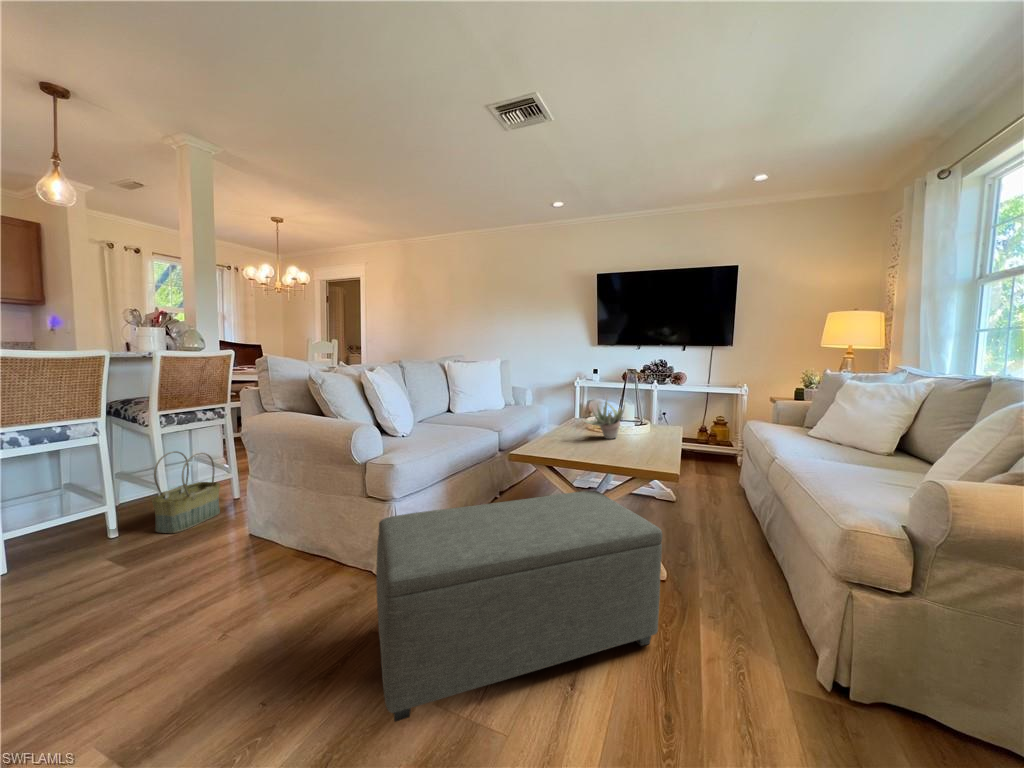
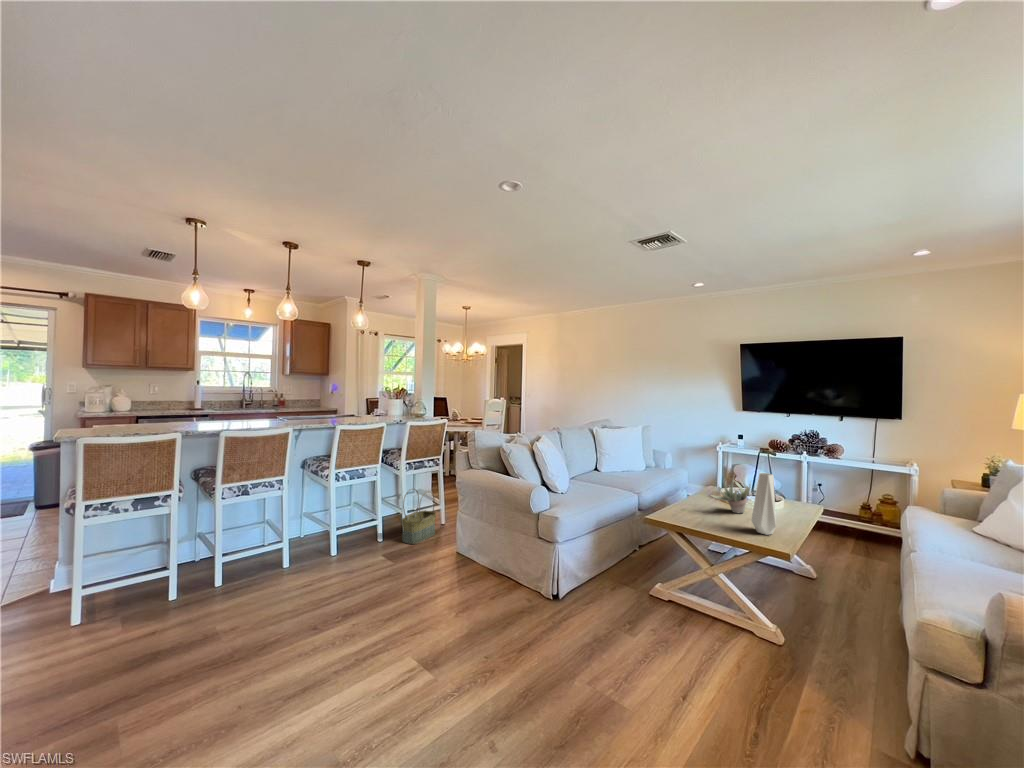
vase: none [631,385,658,457] -> present [752,473,776,535]
ottoman: present [376,491,662,722] -> none [552,555,762,684]

